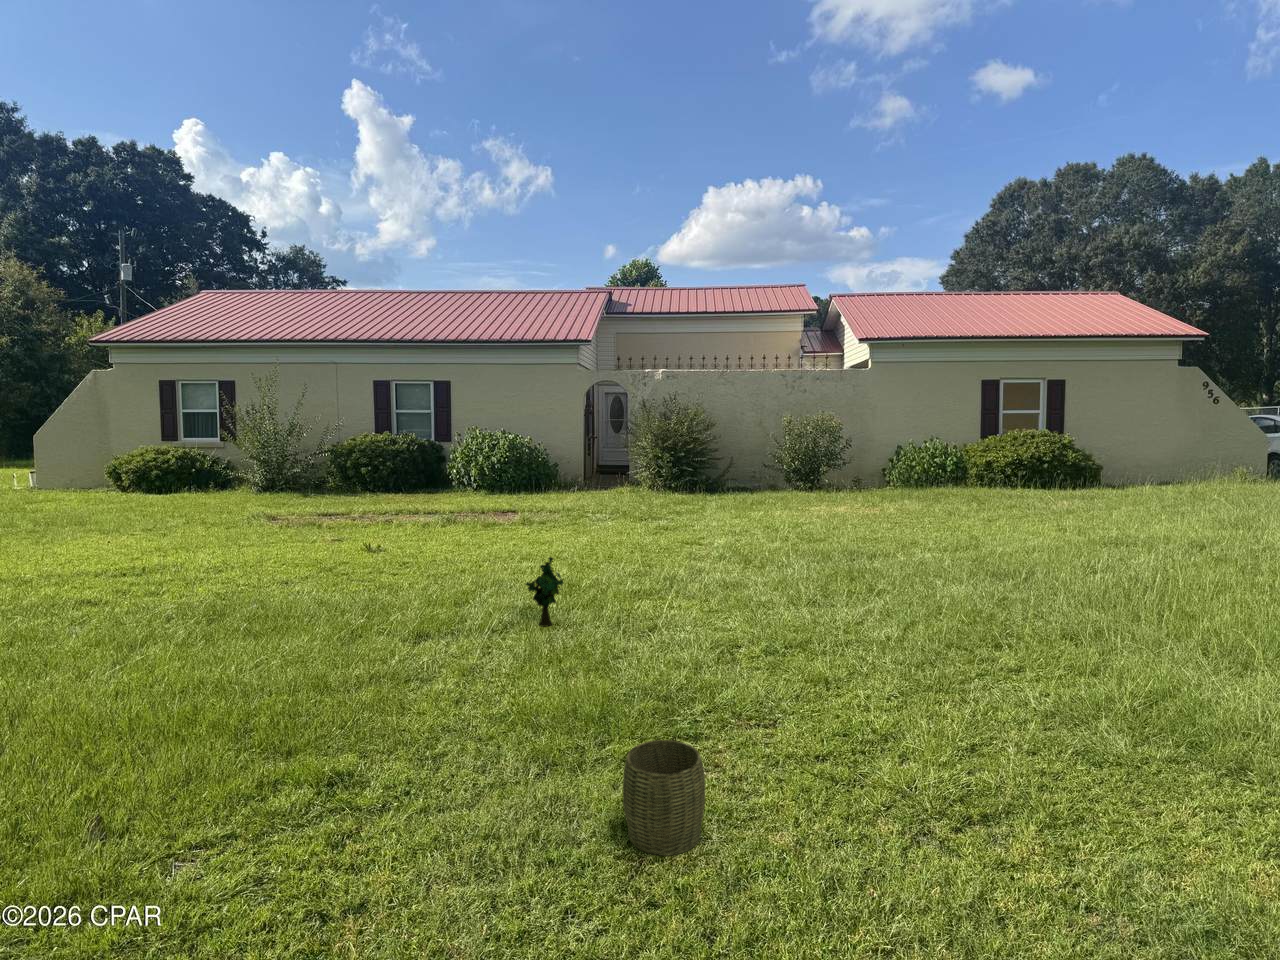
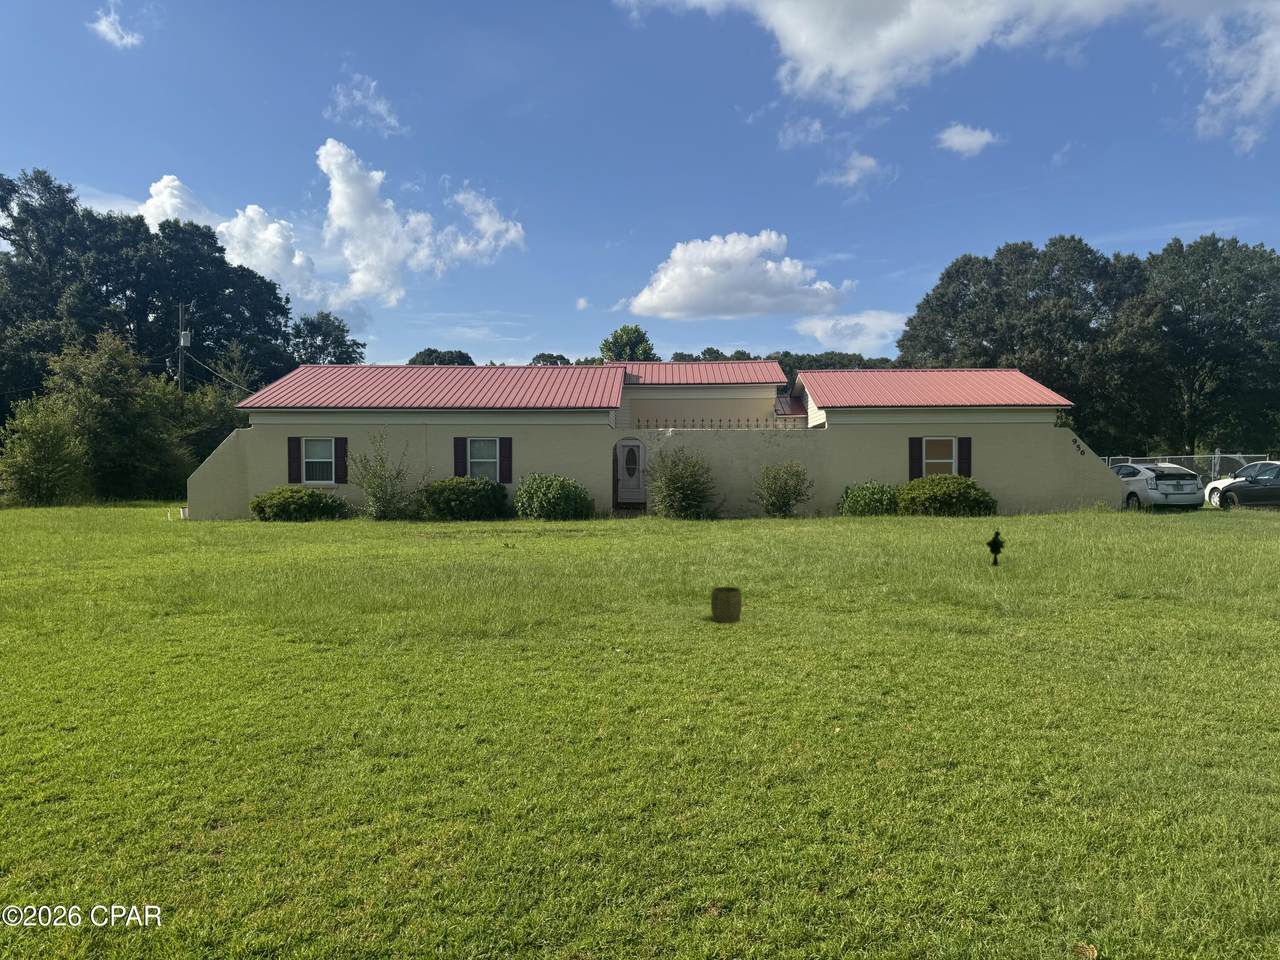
decorative plant: present [525,557,563,627] -> present [986,529,1005,566]

